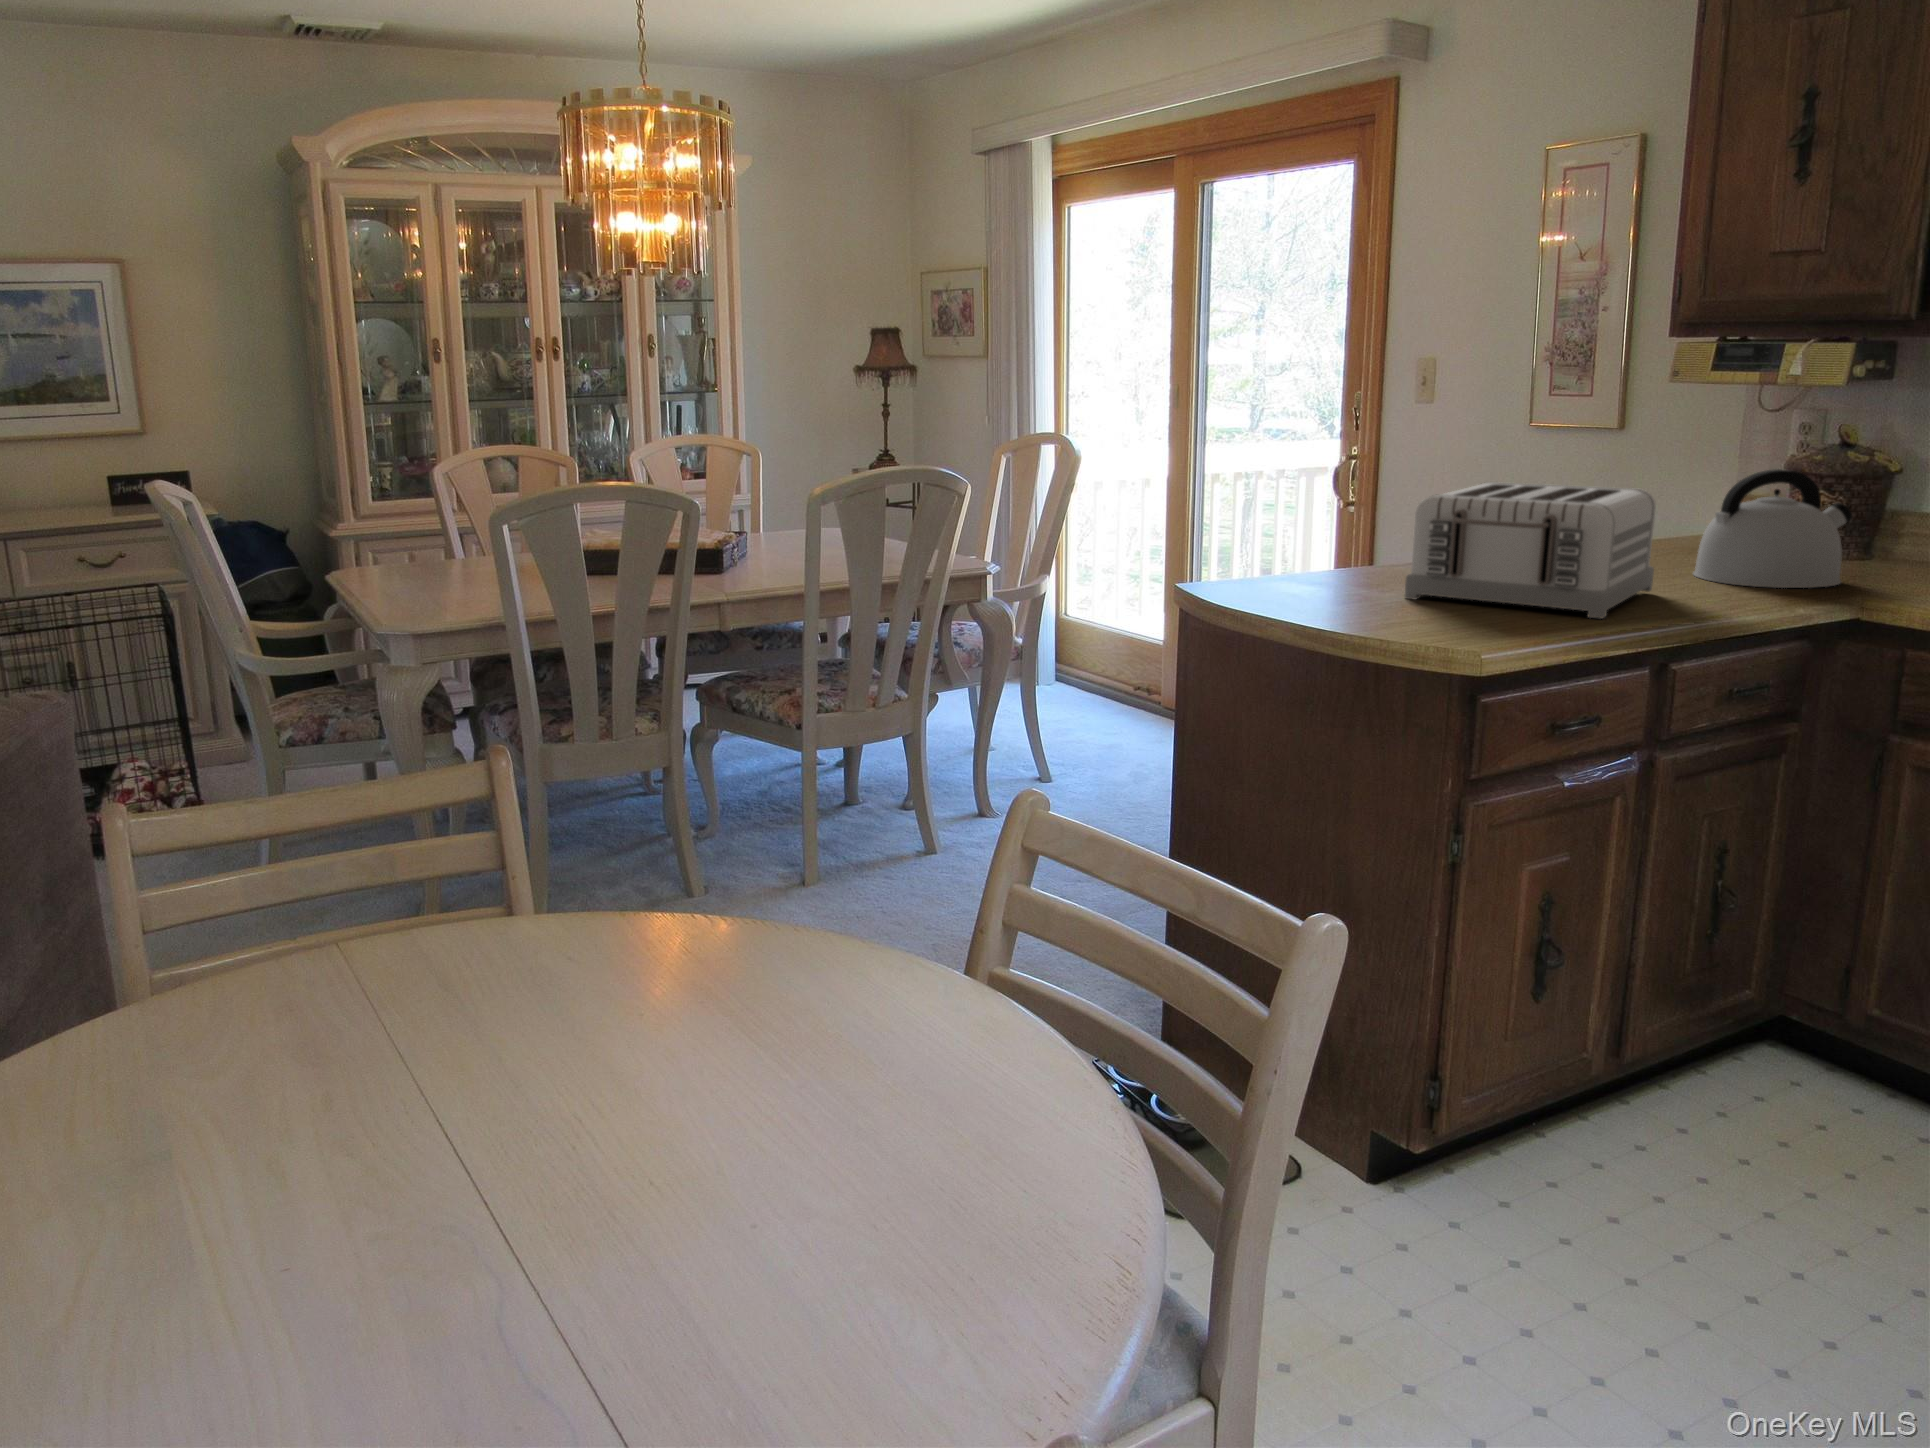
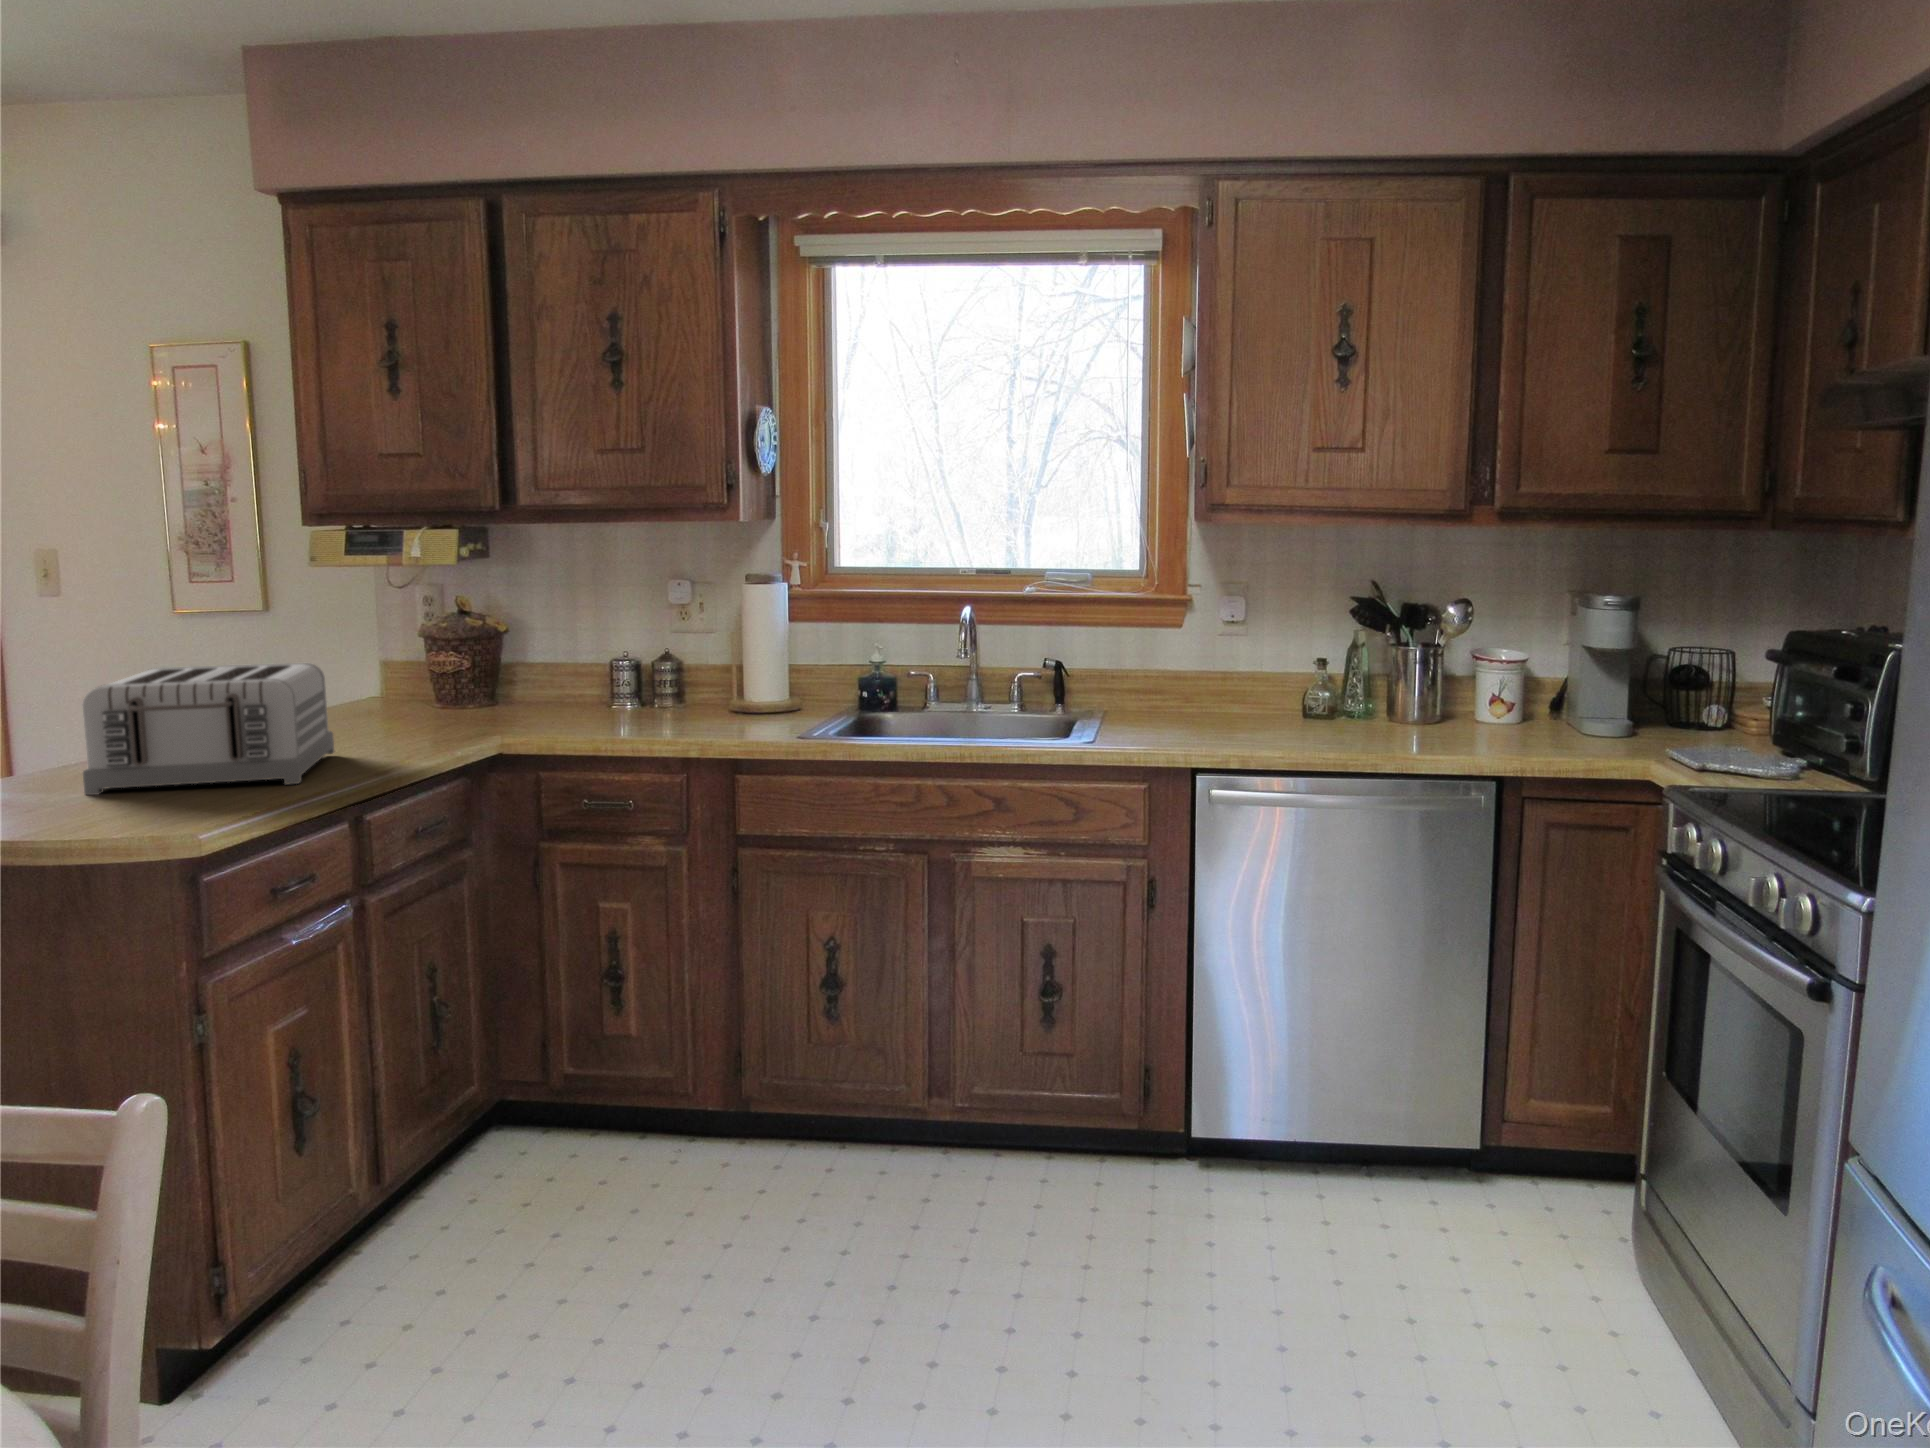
kettle: present [1693,469,1852,588] -> none [364,637,483,738]

